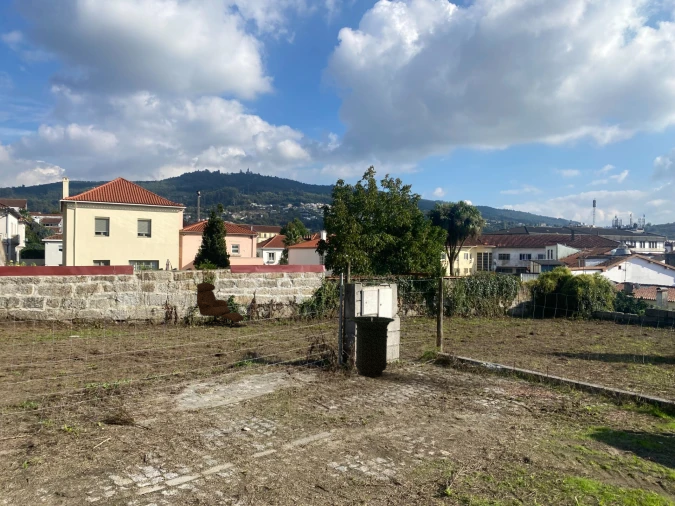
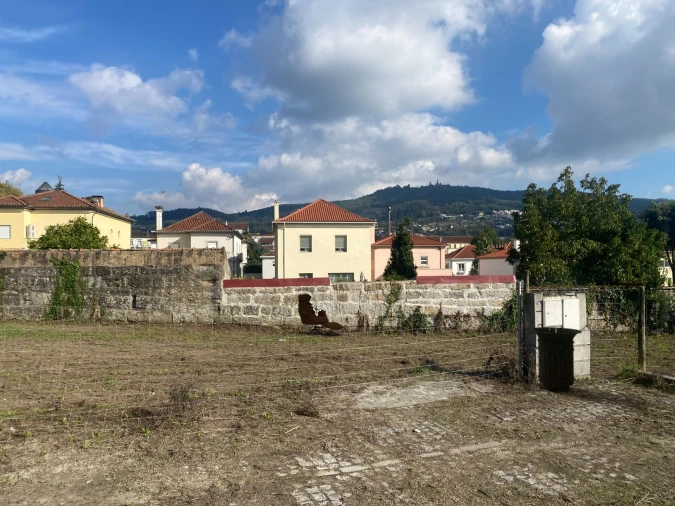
lounge chair: present [197,283,244,328] -> present [298,294,343,336]

